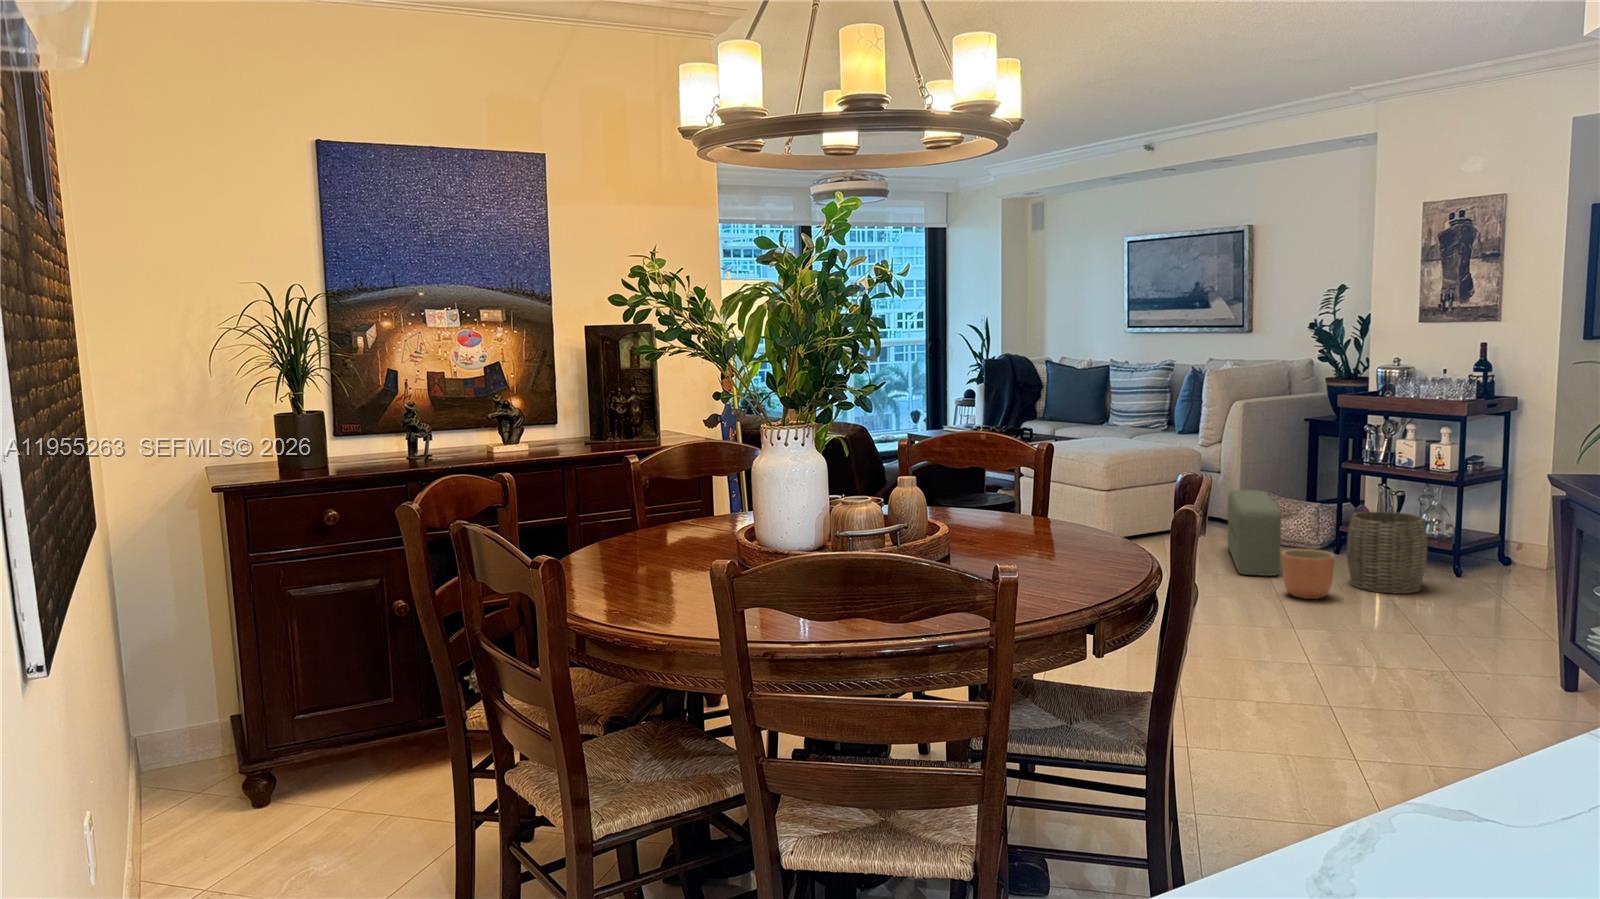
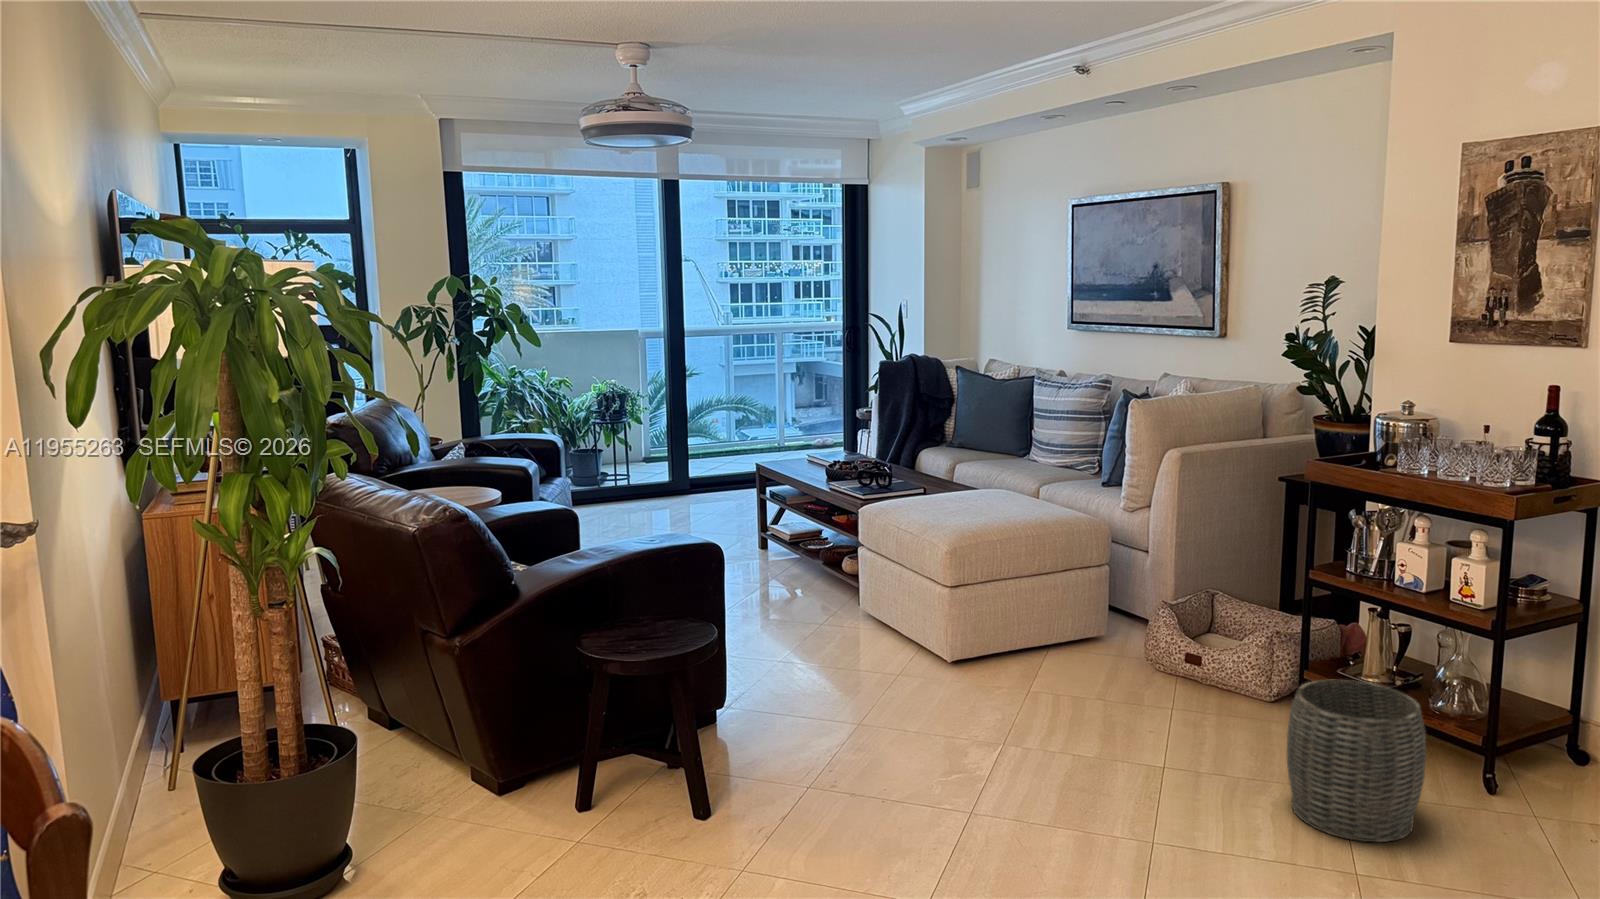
pouf: present [1228,490,1281,576] -> none [1113,604,1191,773]
planter: present [1282,549,1334,599] -> none [1160,751,1249,850]

